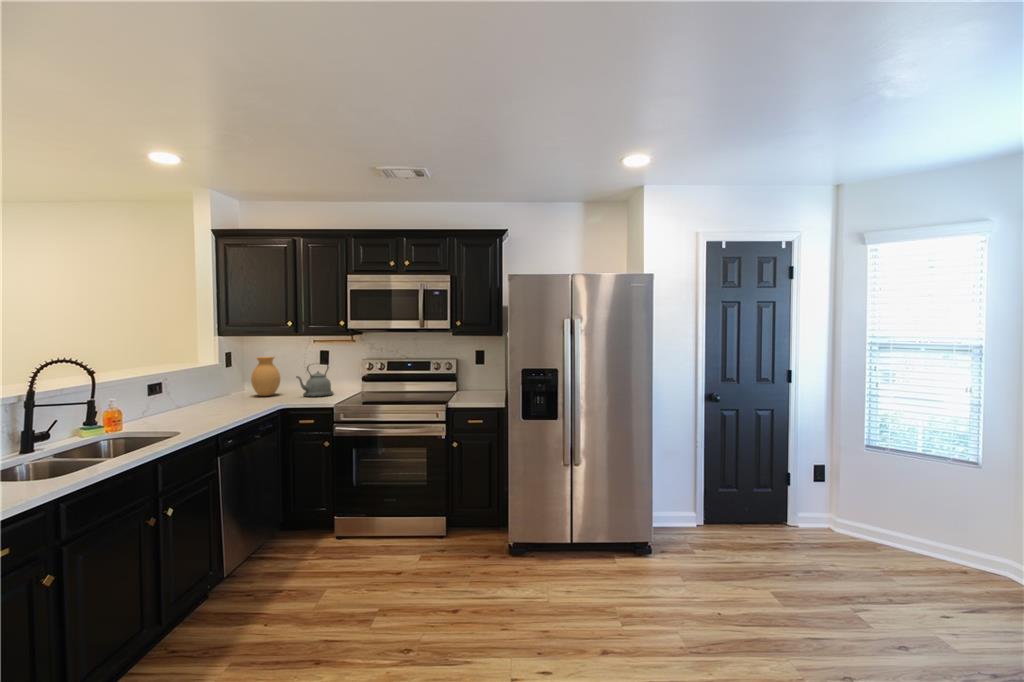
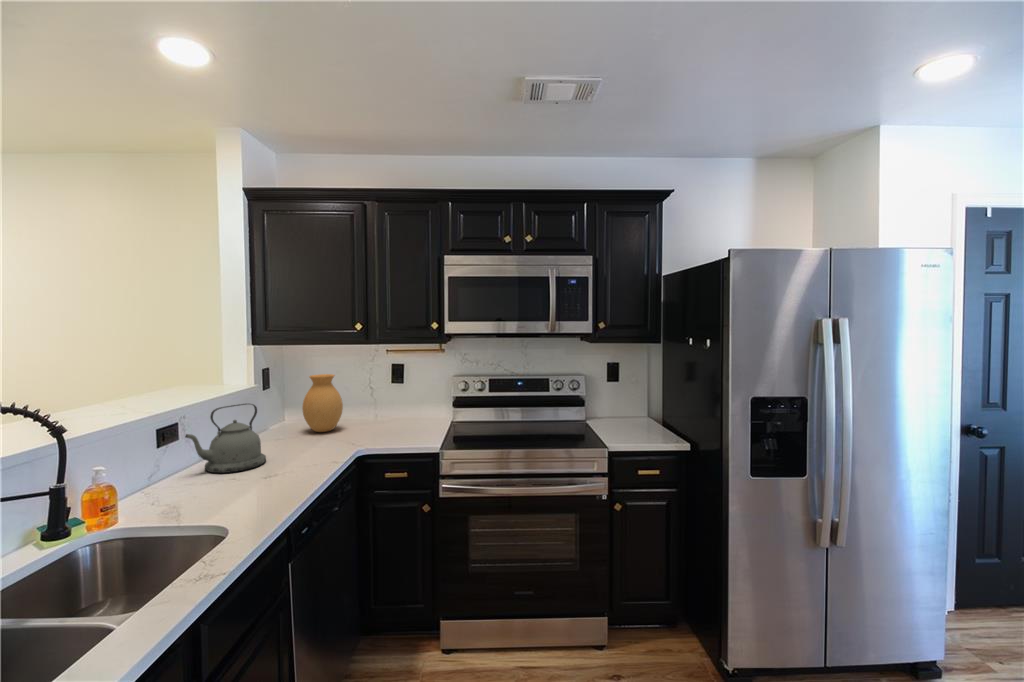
kettle: present [296,364,333,397] -> present [185,404,266,473]

